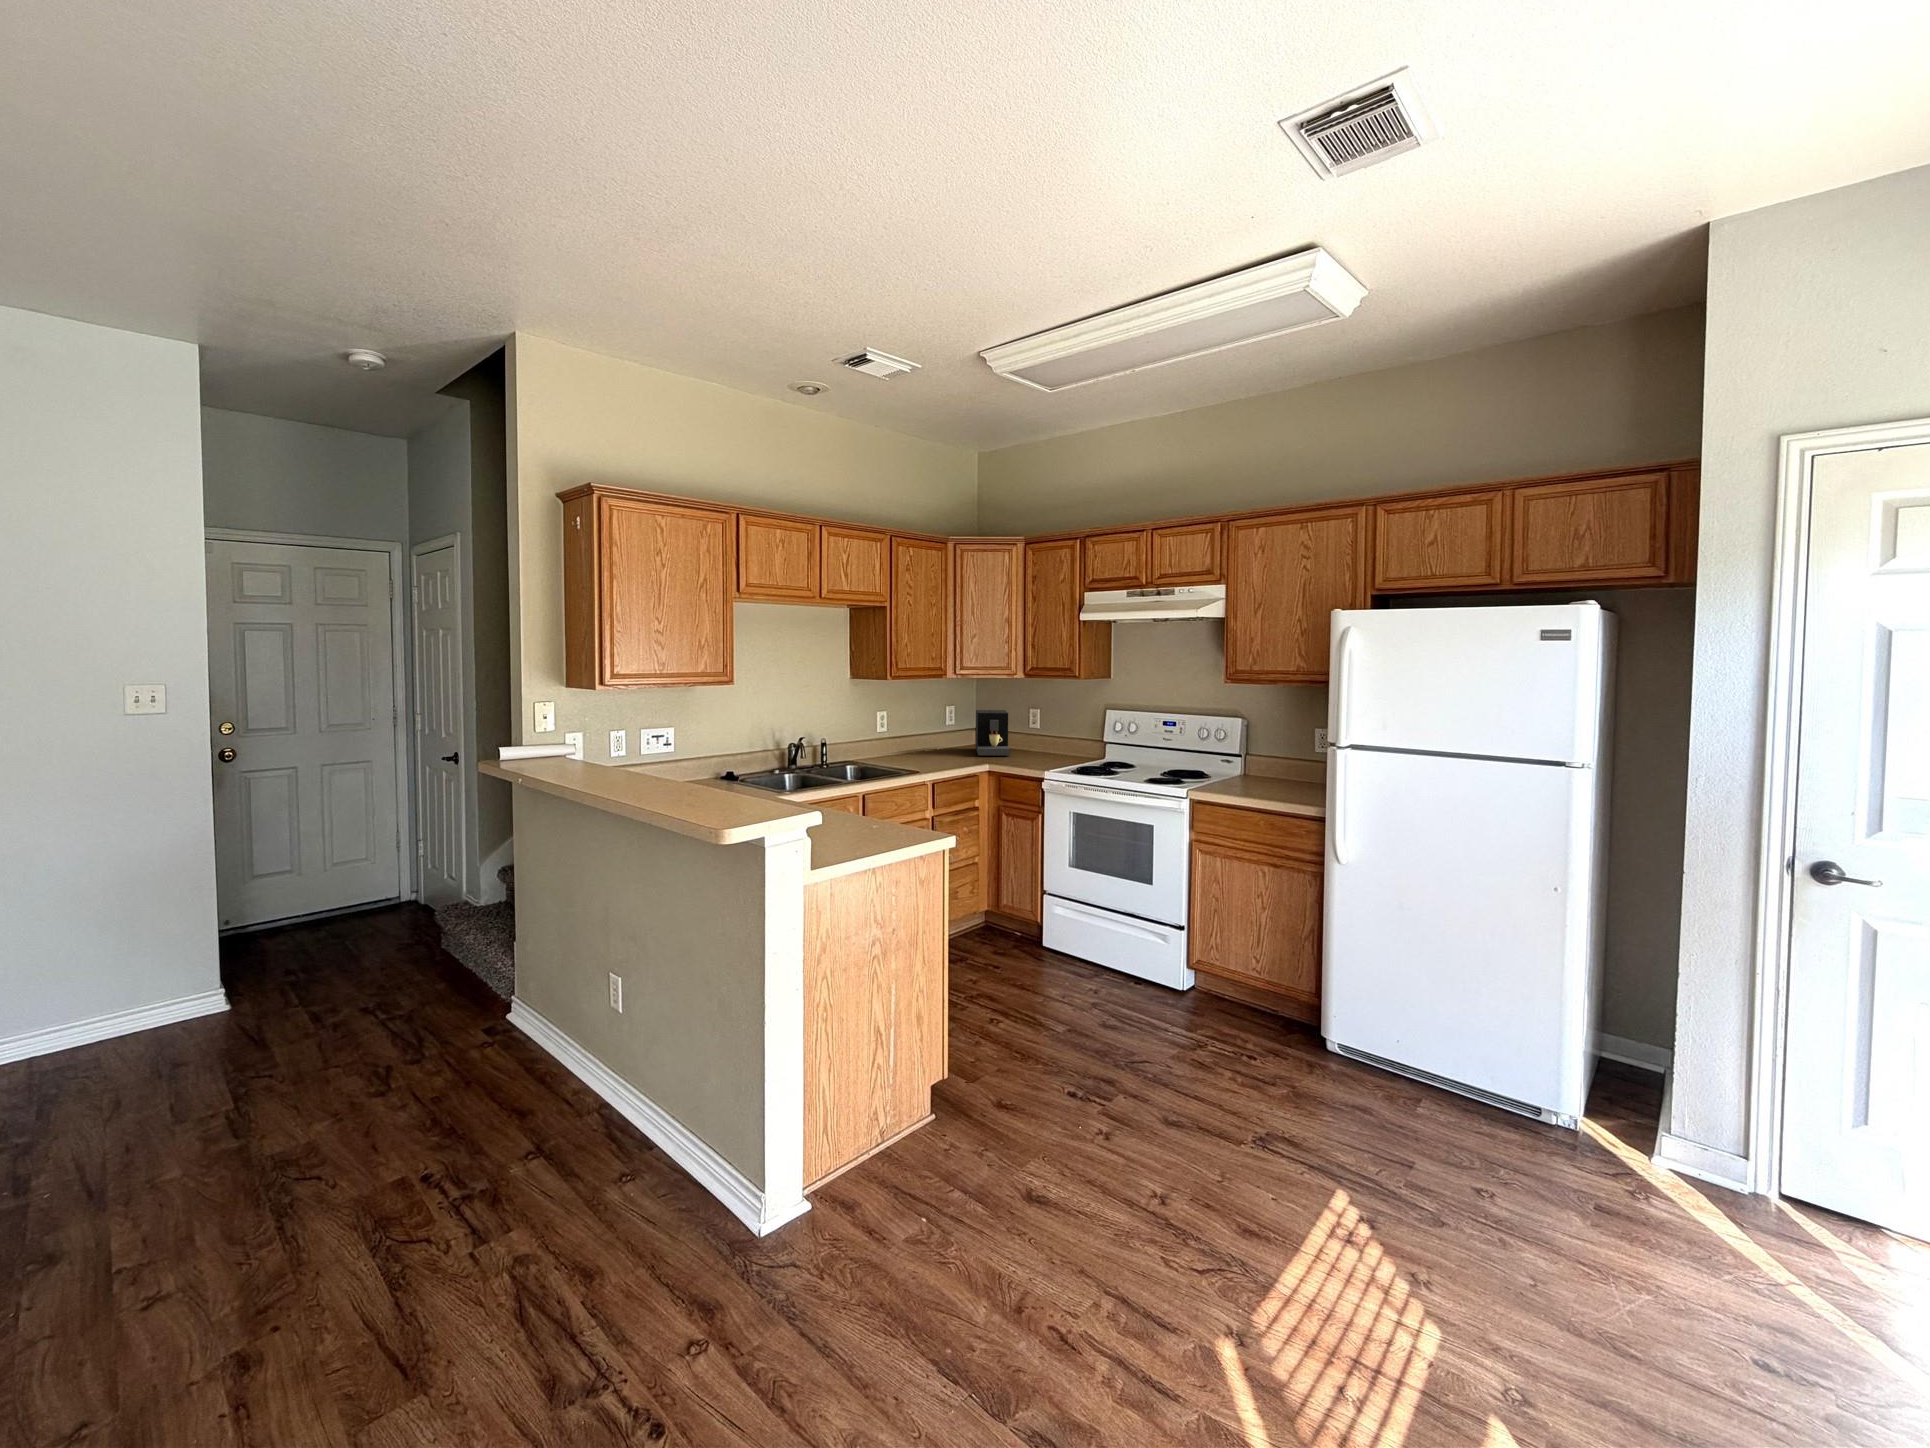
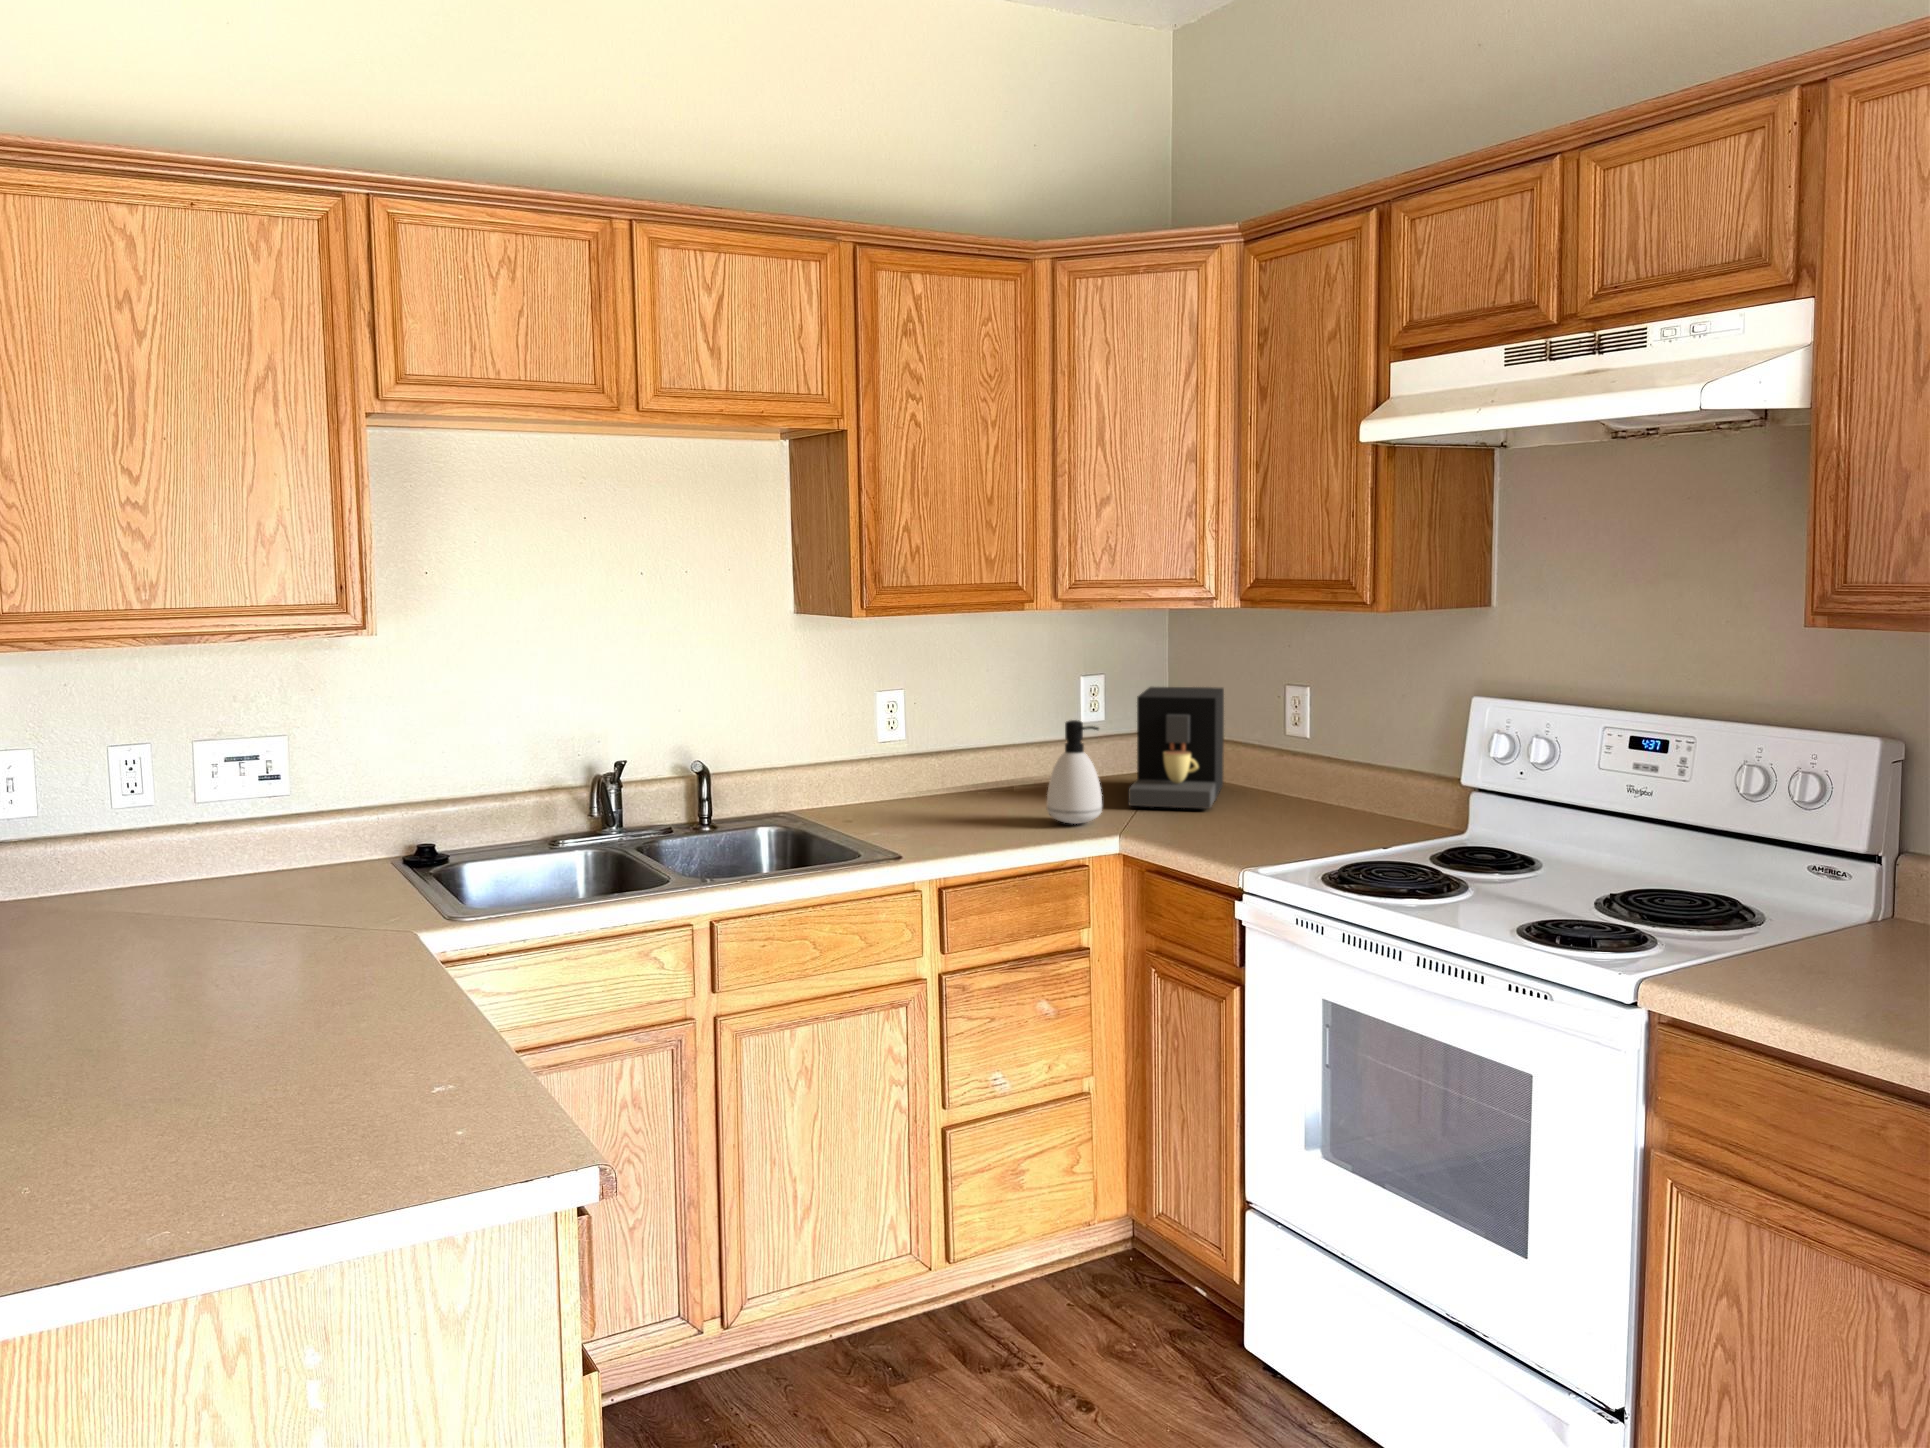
soap dispenser: none [953,721,975,761] -> present [1047,720,1102,824]

